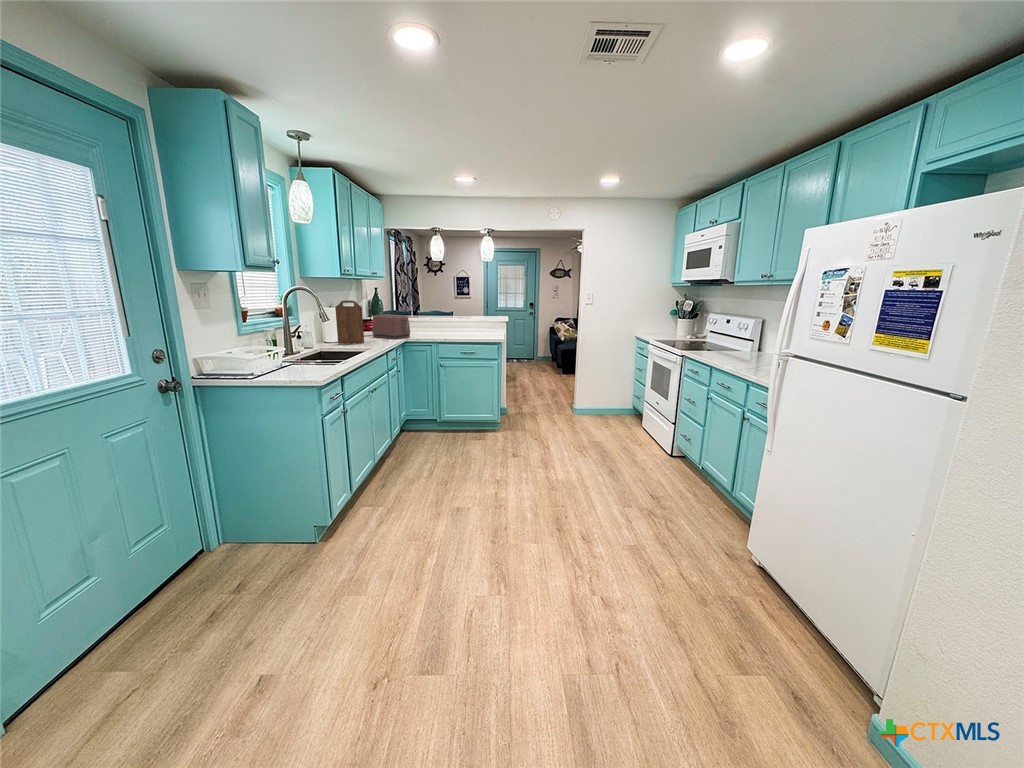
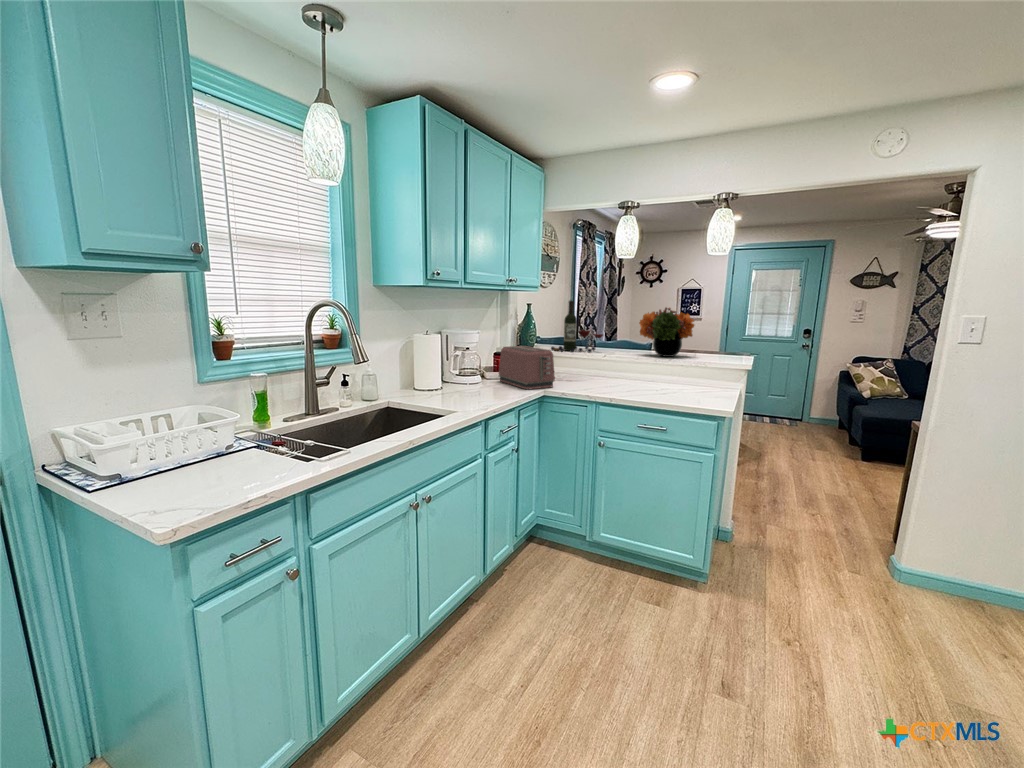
wine bottle: none [395,286,428,318] -> present [551,301,603,352]
flower arrangement: none [448,290,479,319] -> present [639,307,694,357]
cutting board: present [335,300,364,344] -> none [424,324,466,395]

